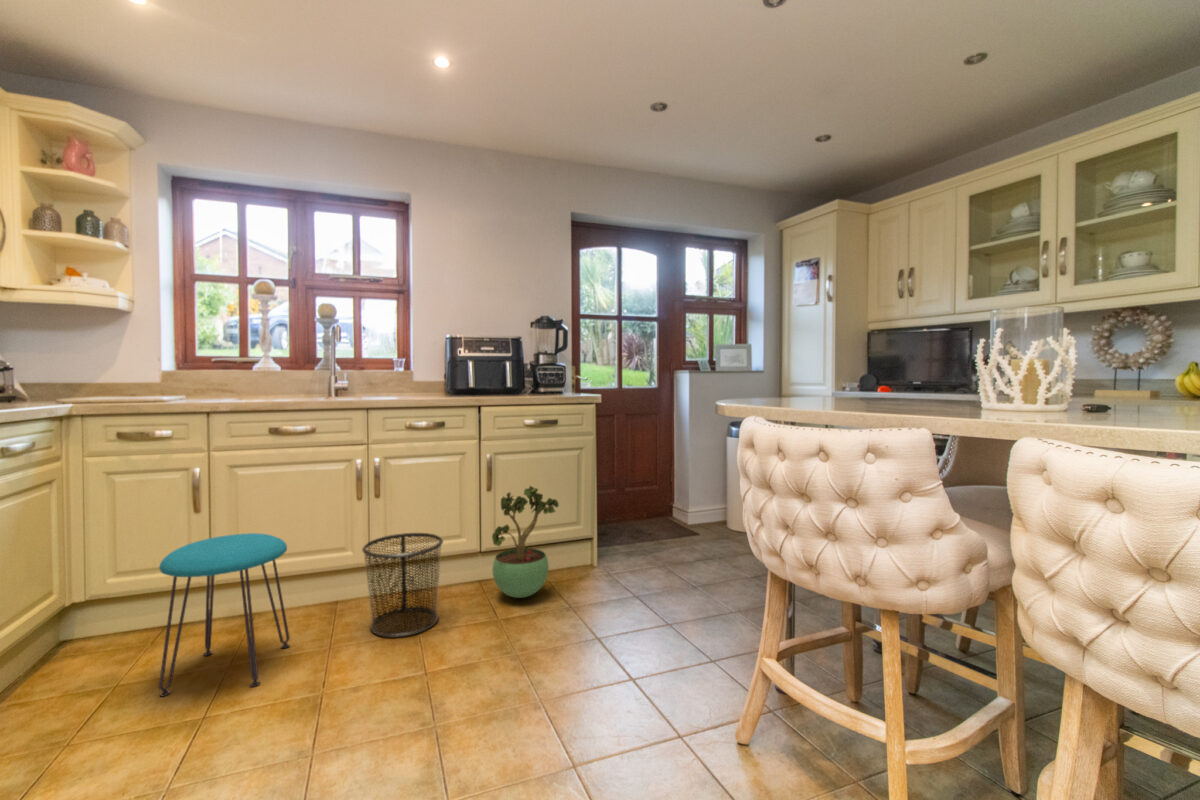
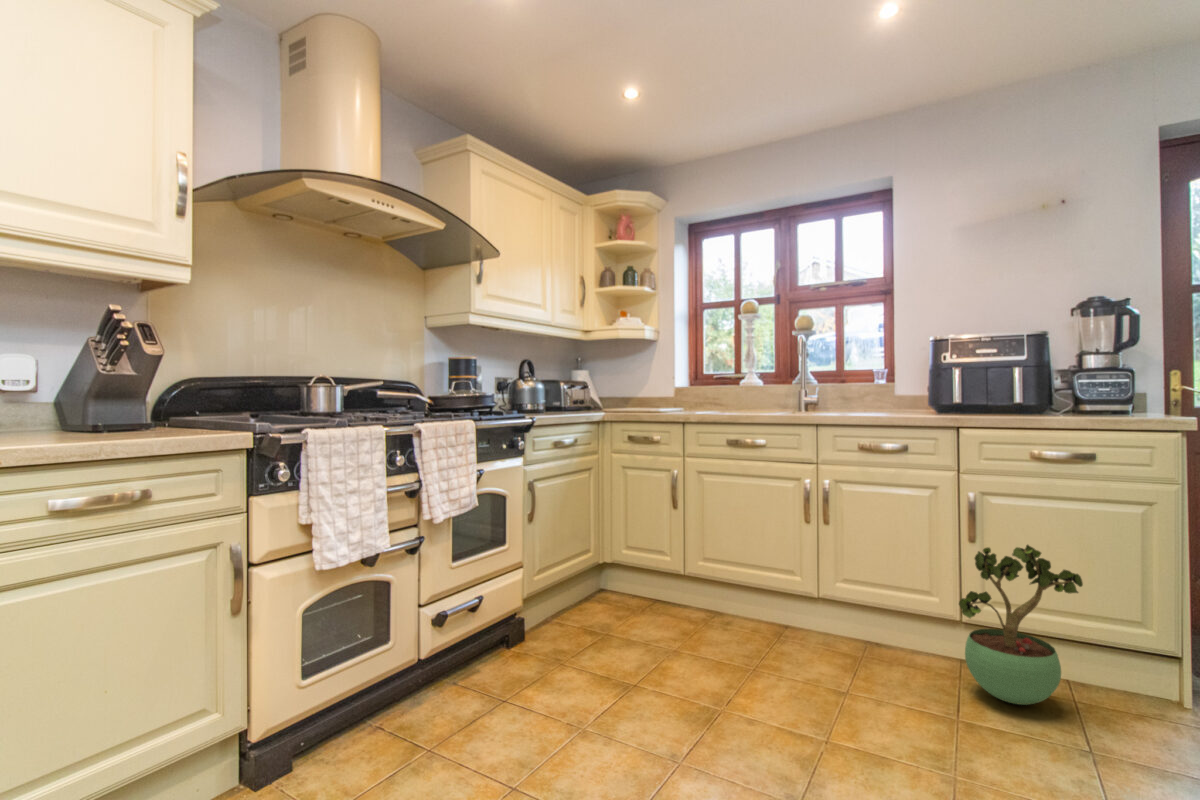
stool: present [159,533,290,696] -> none [625,532,726,675]
waste bin: present [362,533,443,638] -> none [793,568,888,690]

